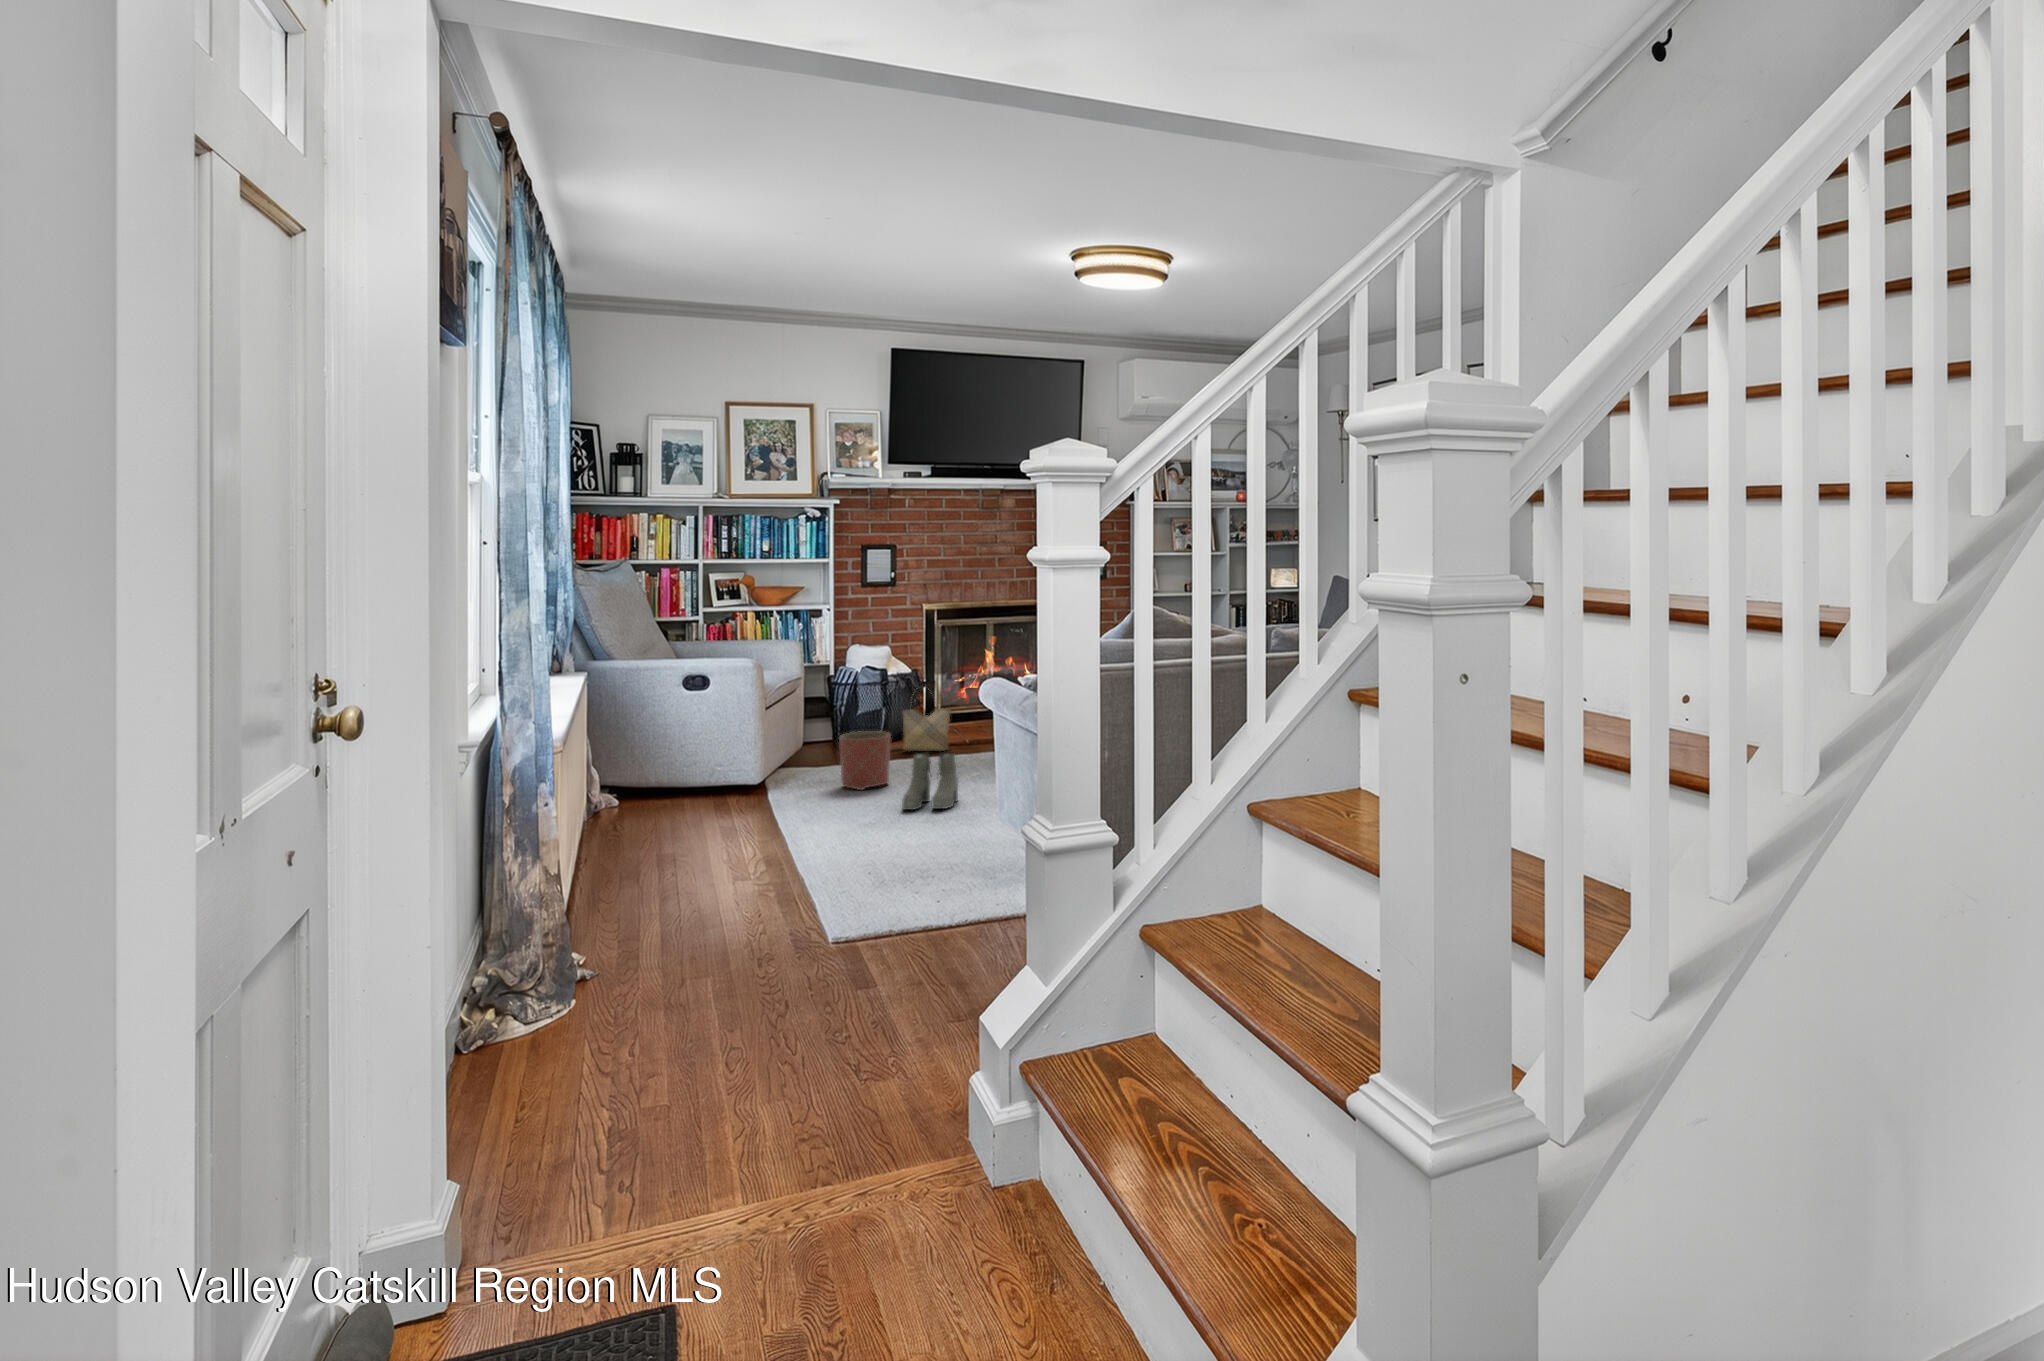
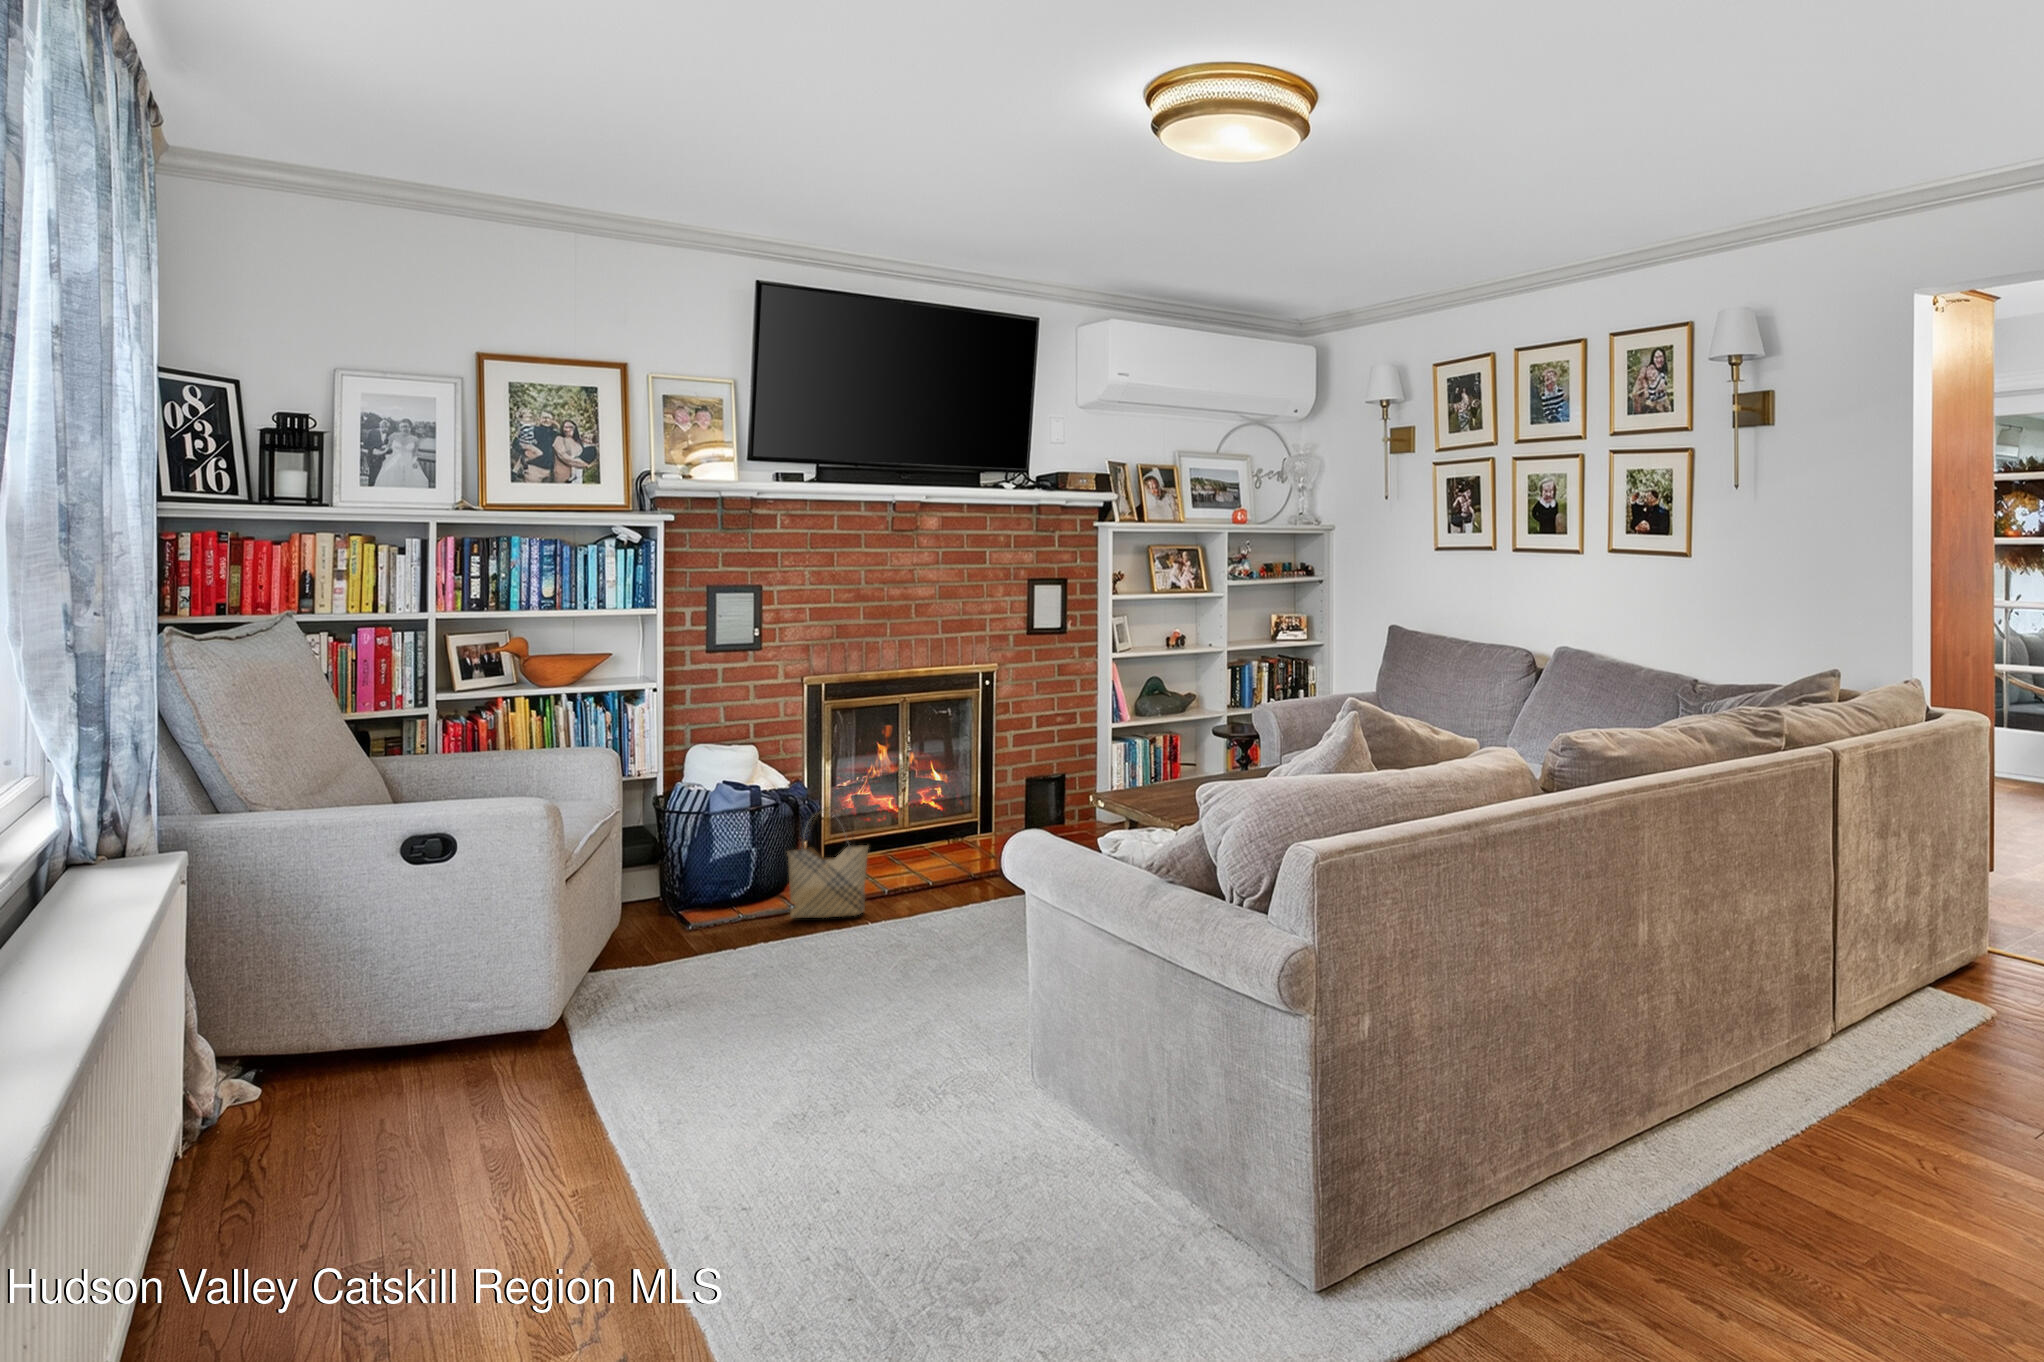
planter: present [839,731,891,790] -> none [699,902,793,1017]
boots: present [902,752,958,810] -> none [840,945,939,1067]

